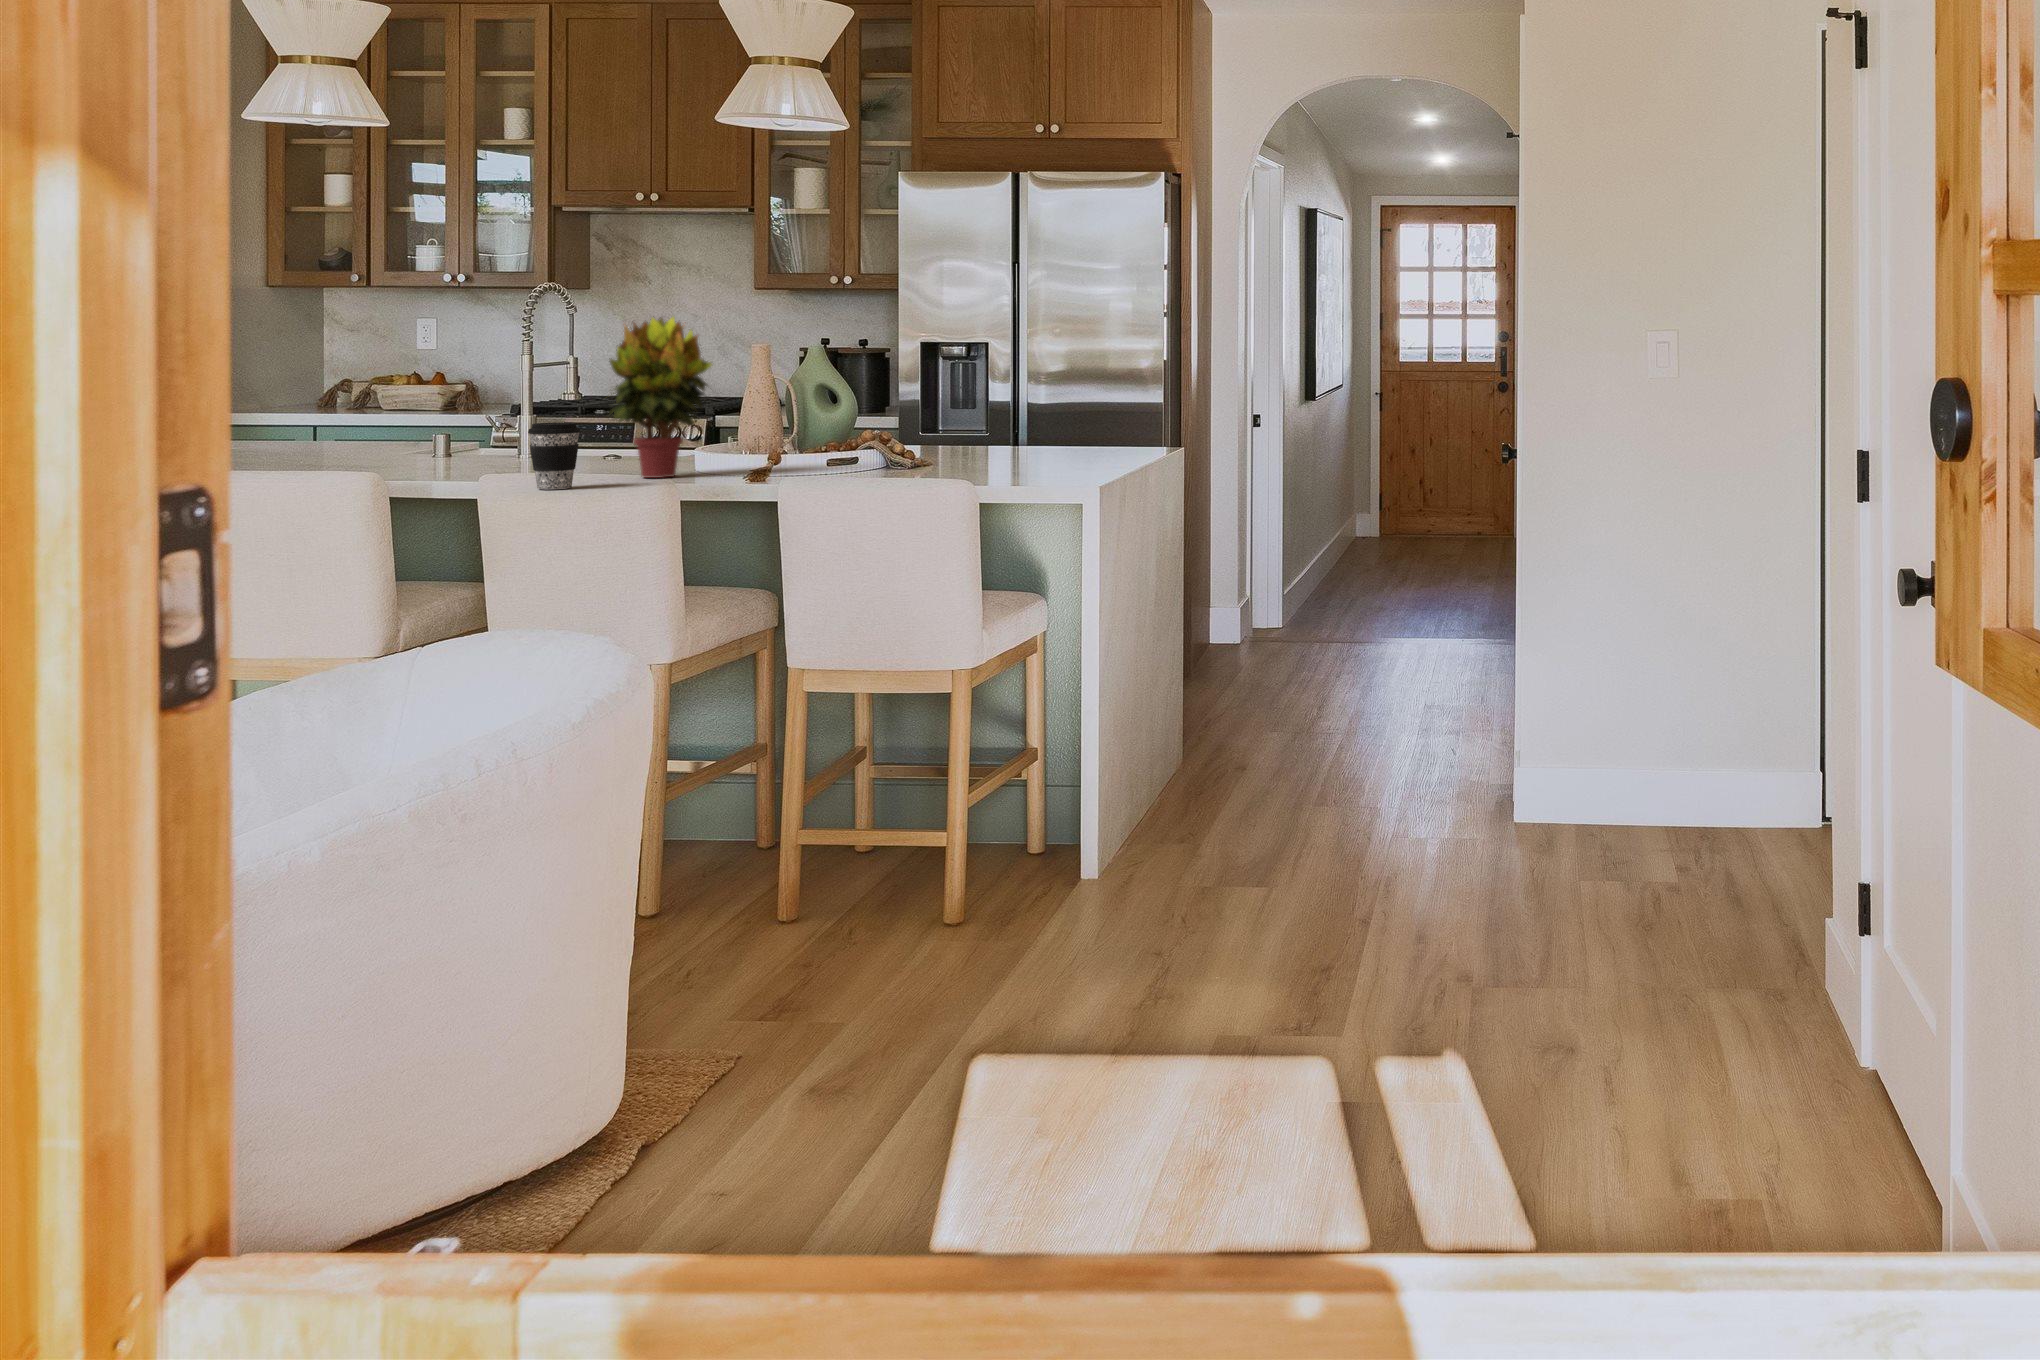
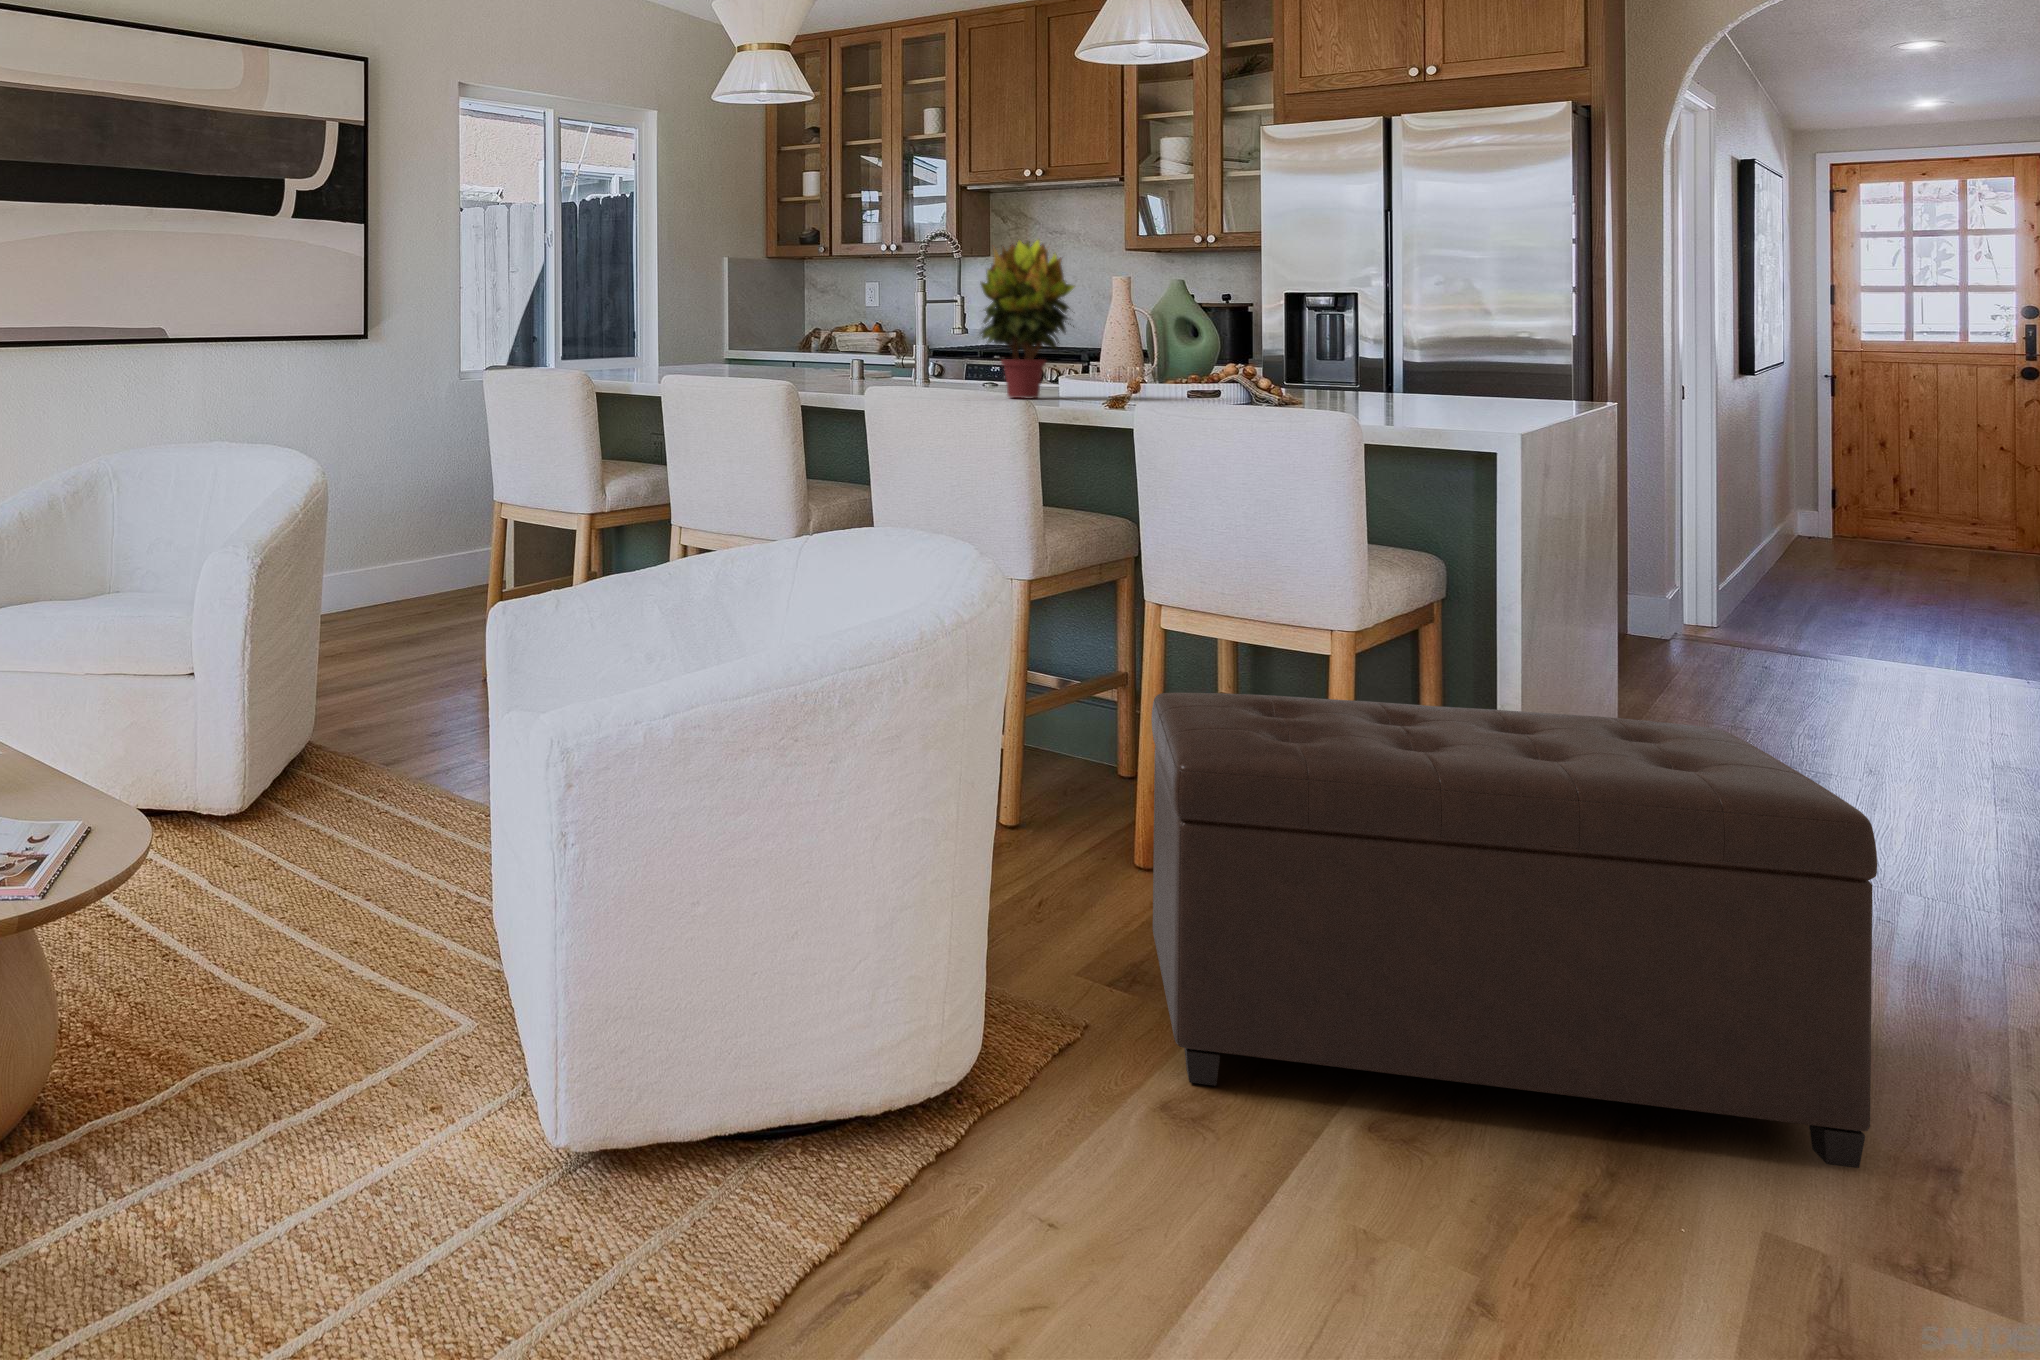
coffee cup: present [528,422,580,489] -> none [906,338,950,401]
ottoman: none [799,706,1304,1072] -> present [1151,693,1877,1168]

